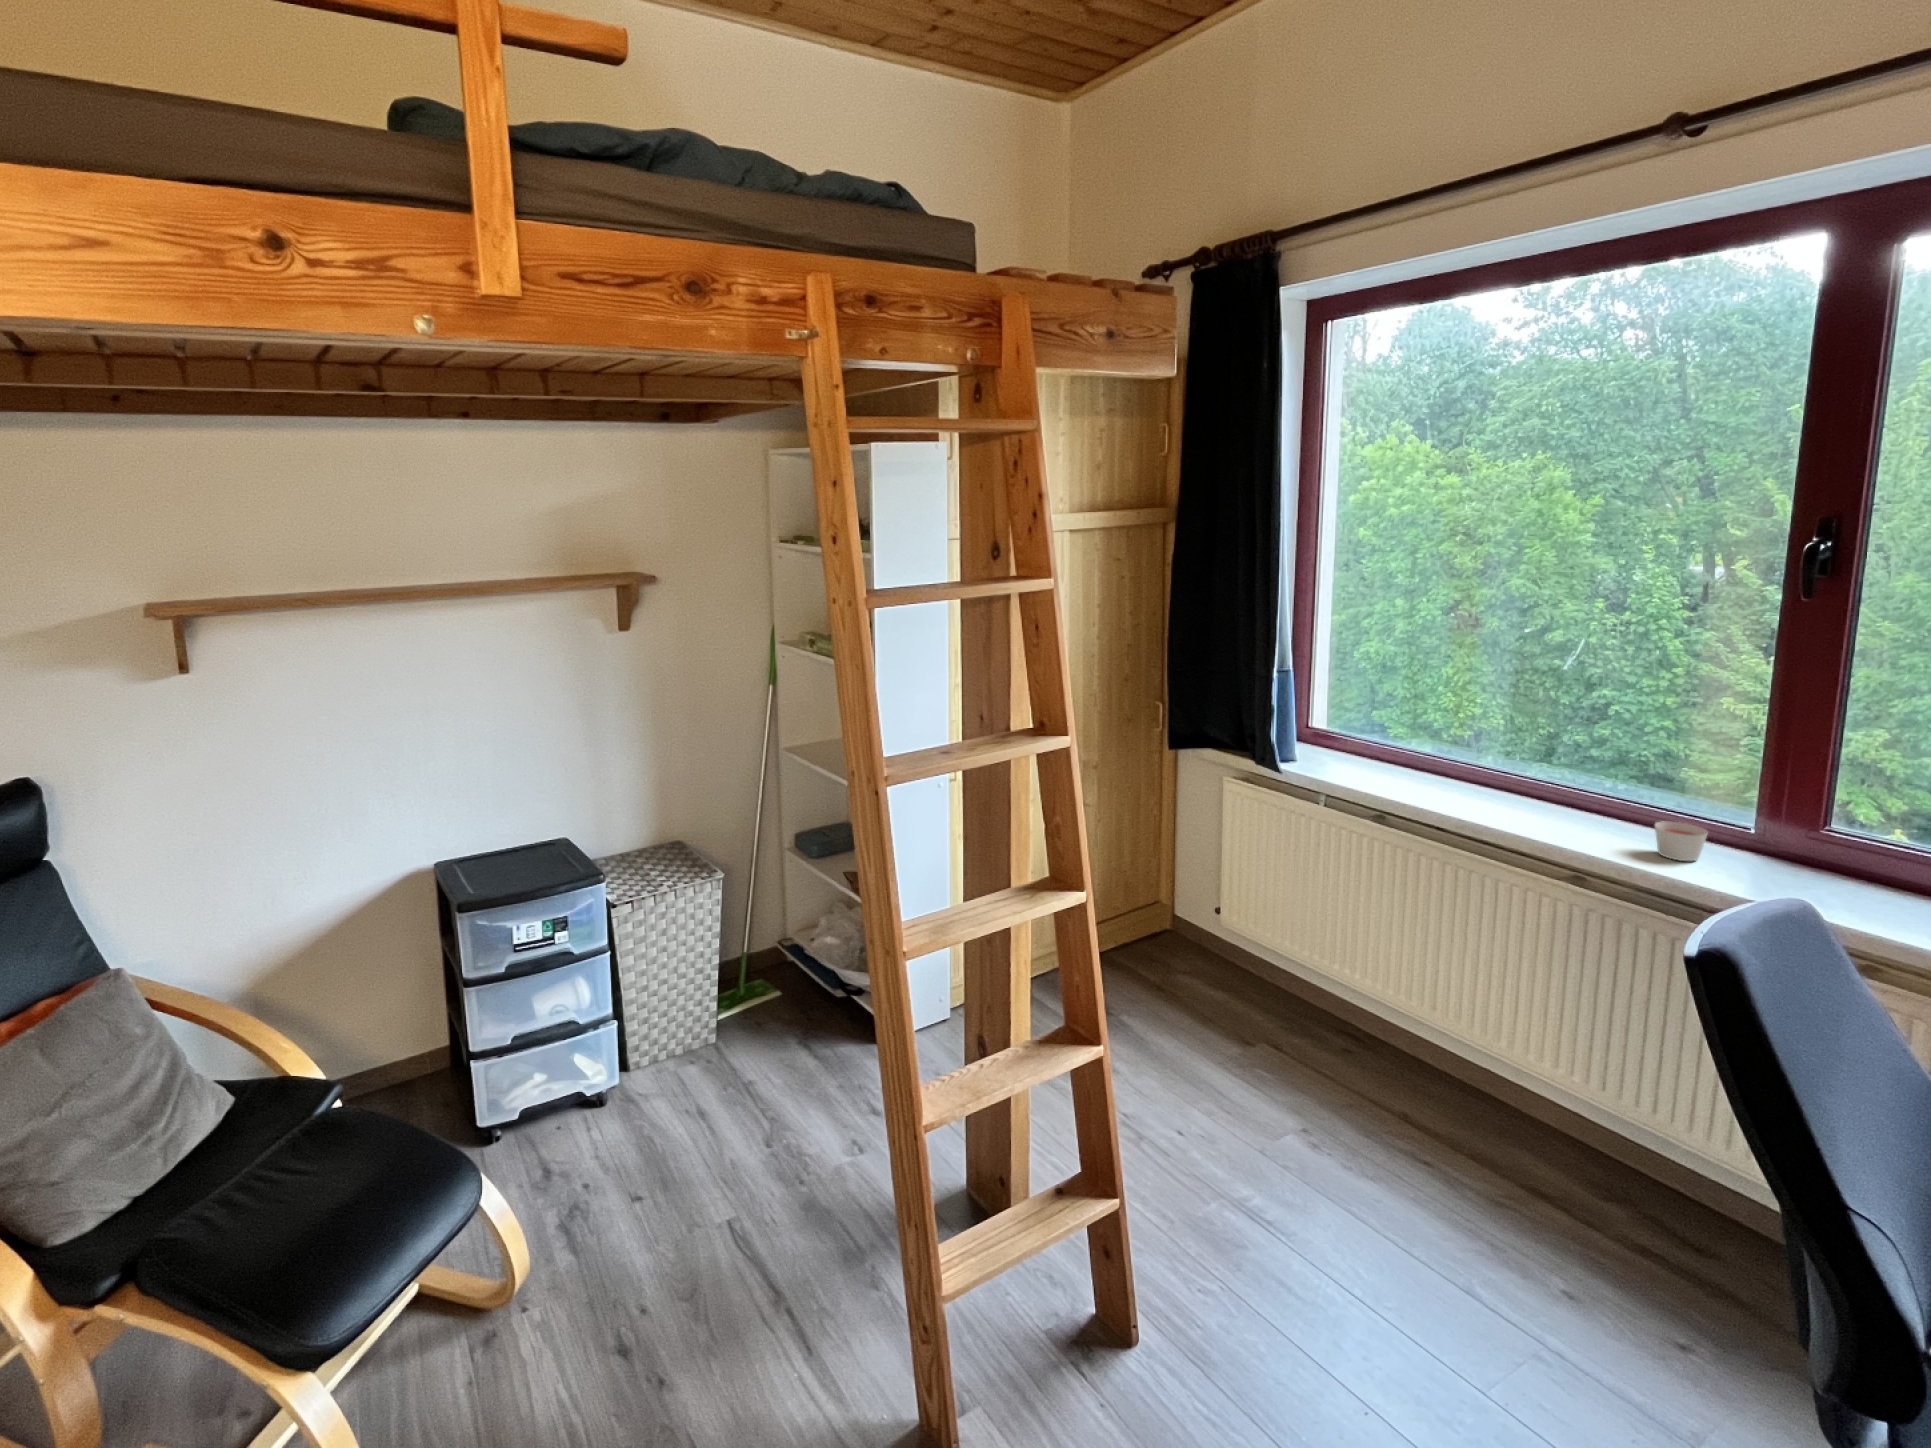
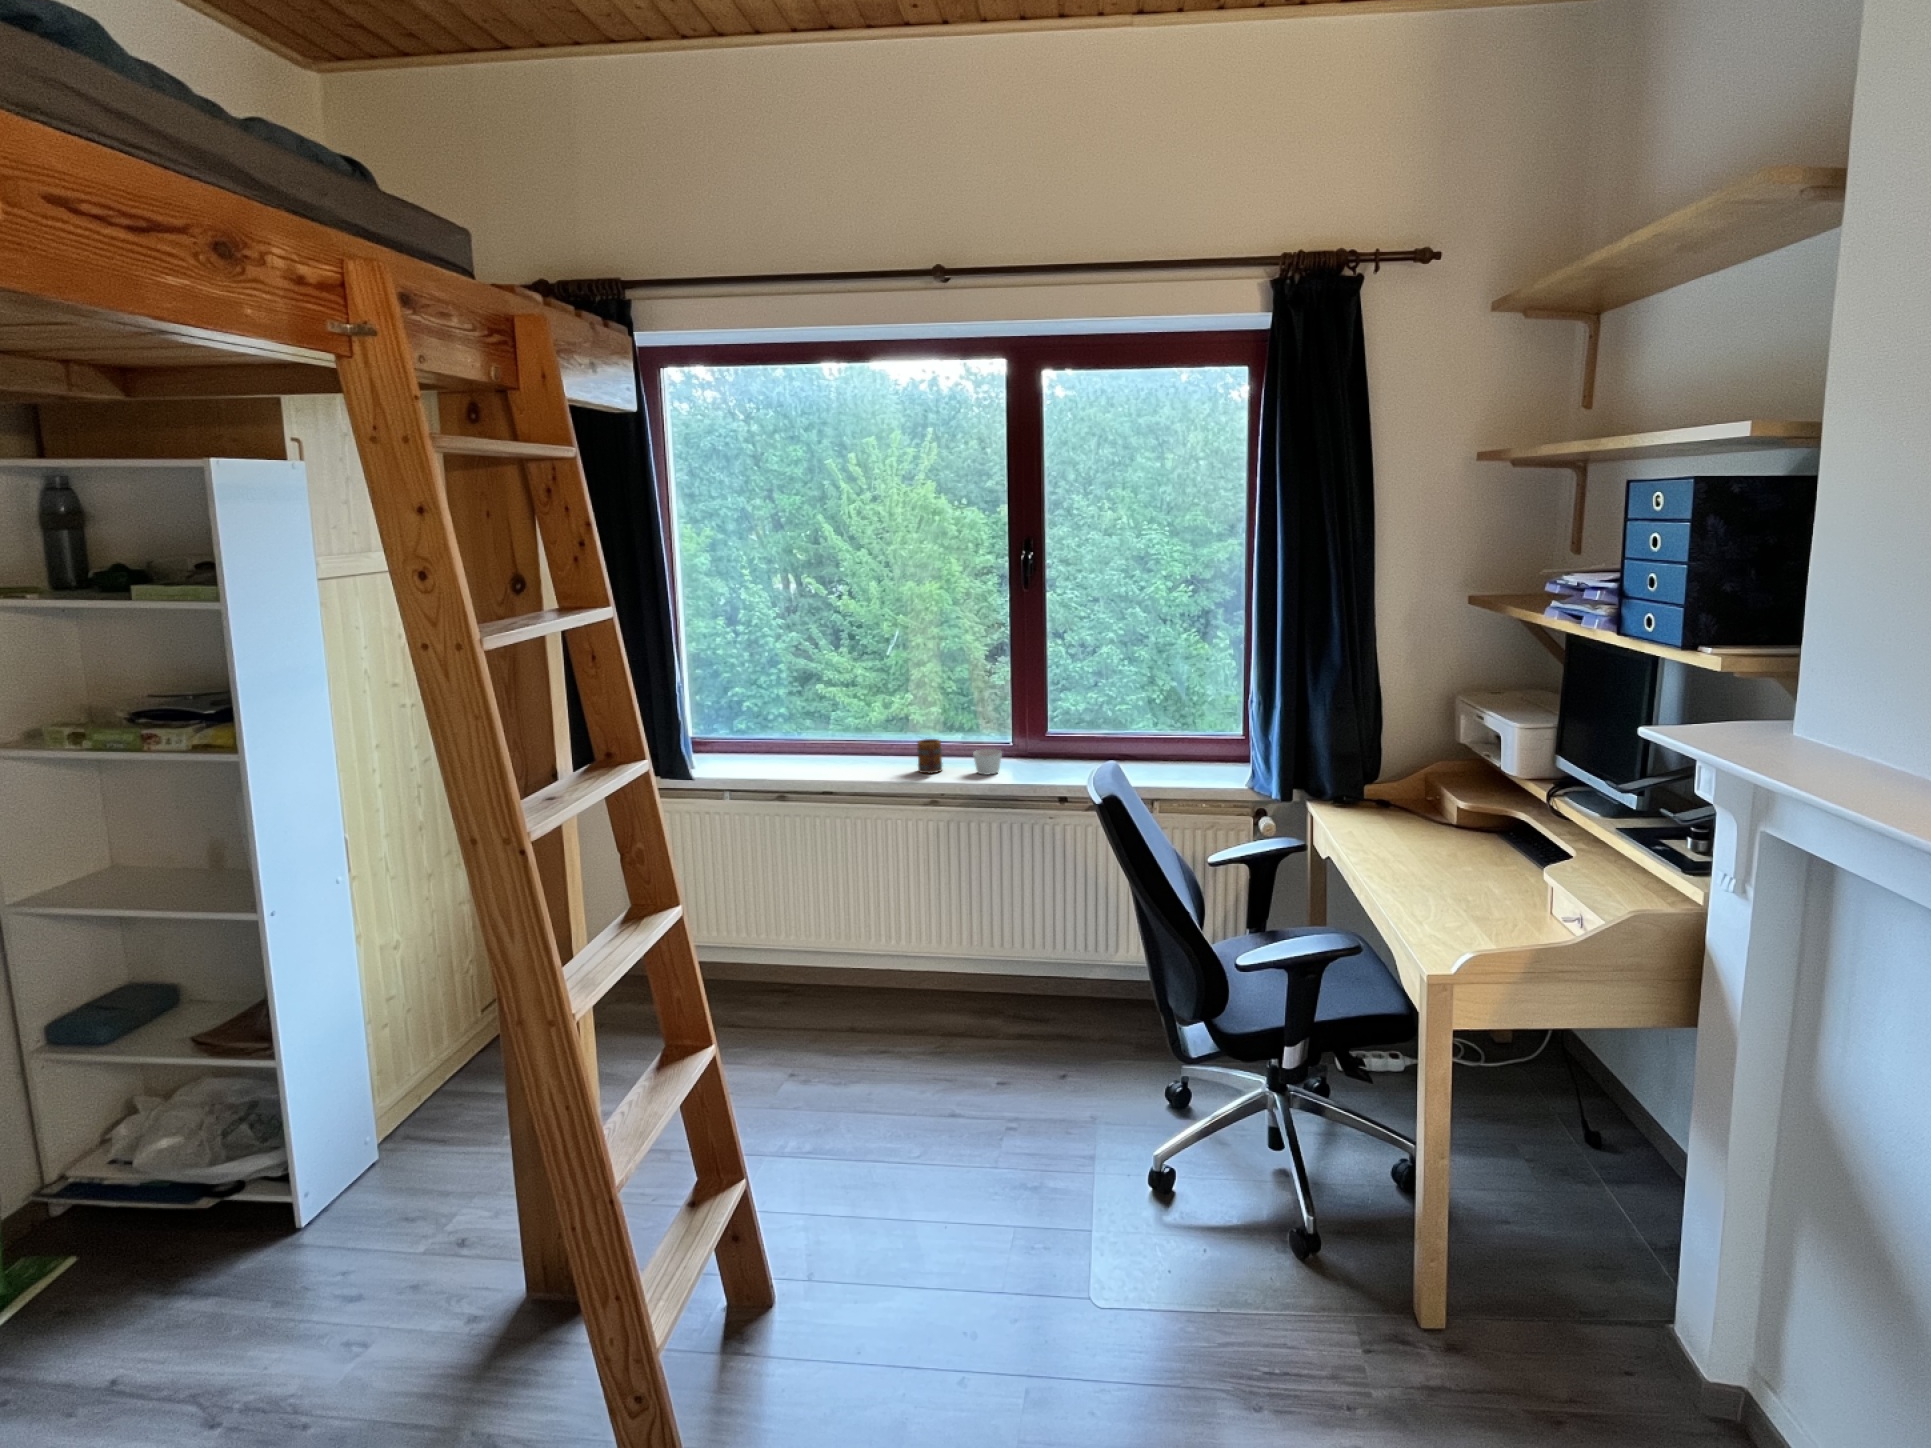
mug: none [1567,787,1611,835] -> present [917,739,942,773]

